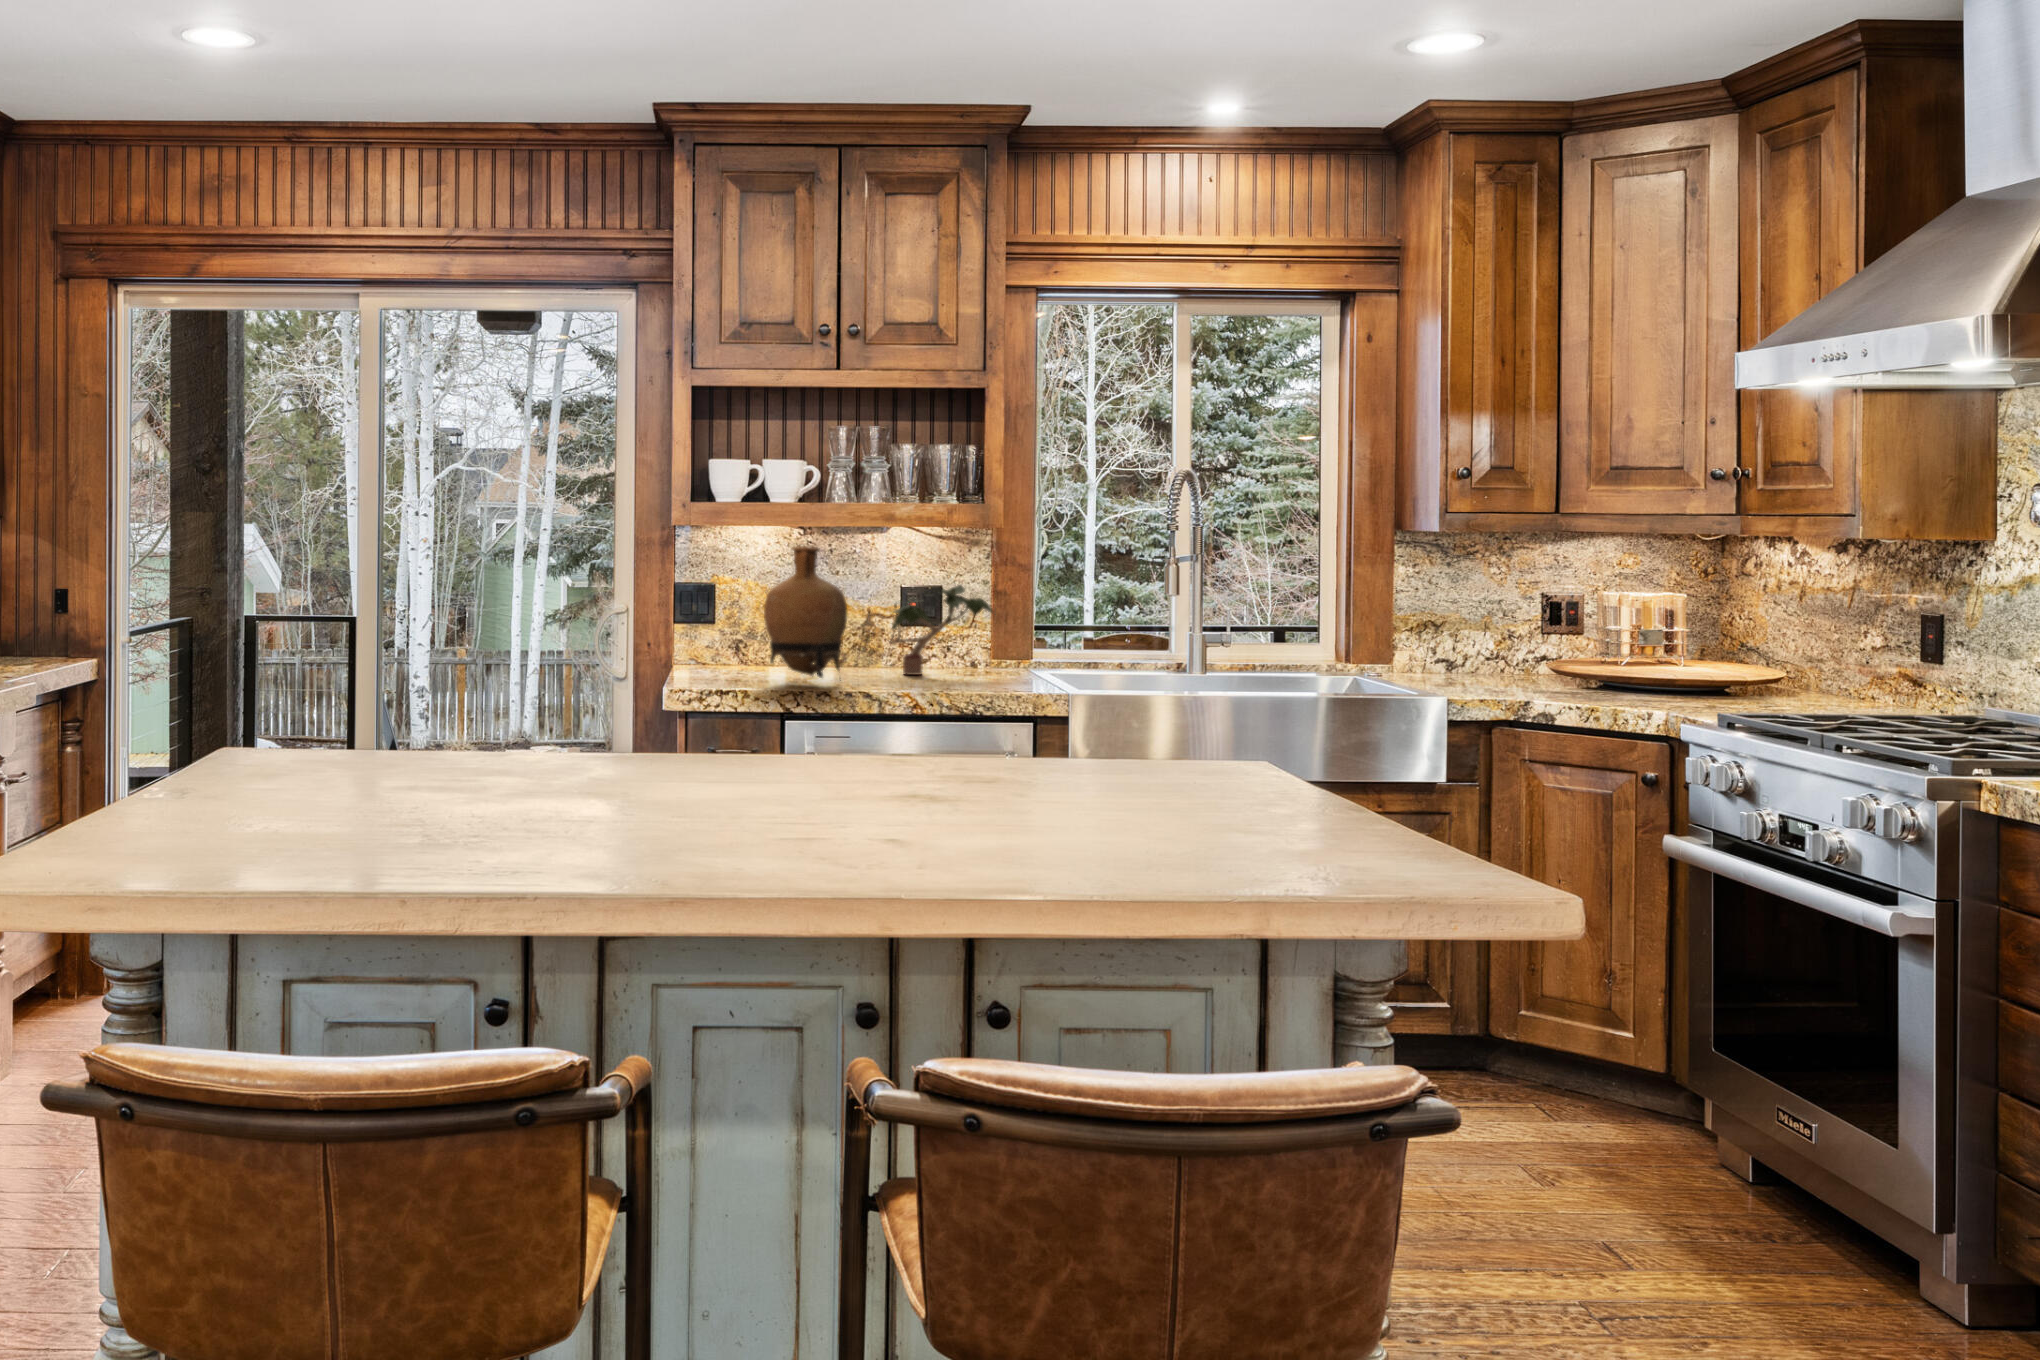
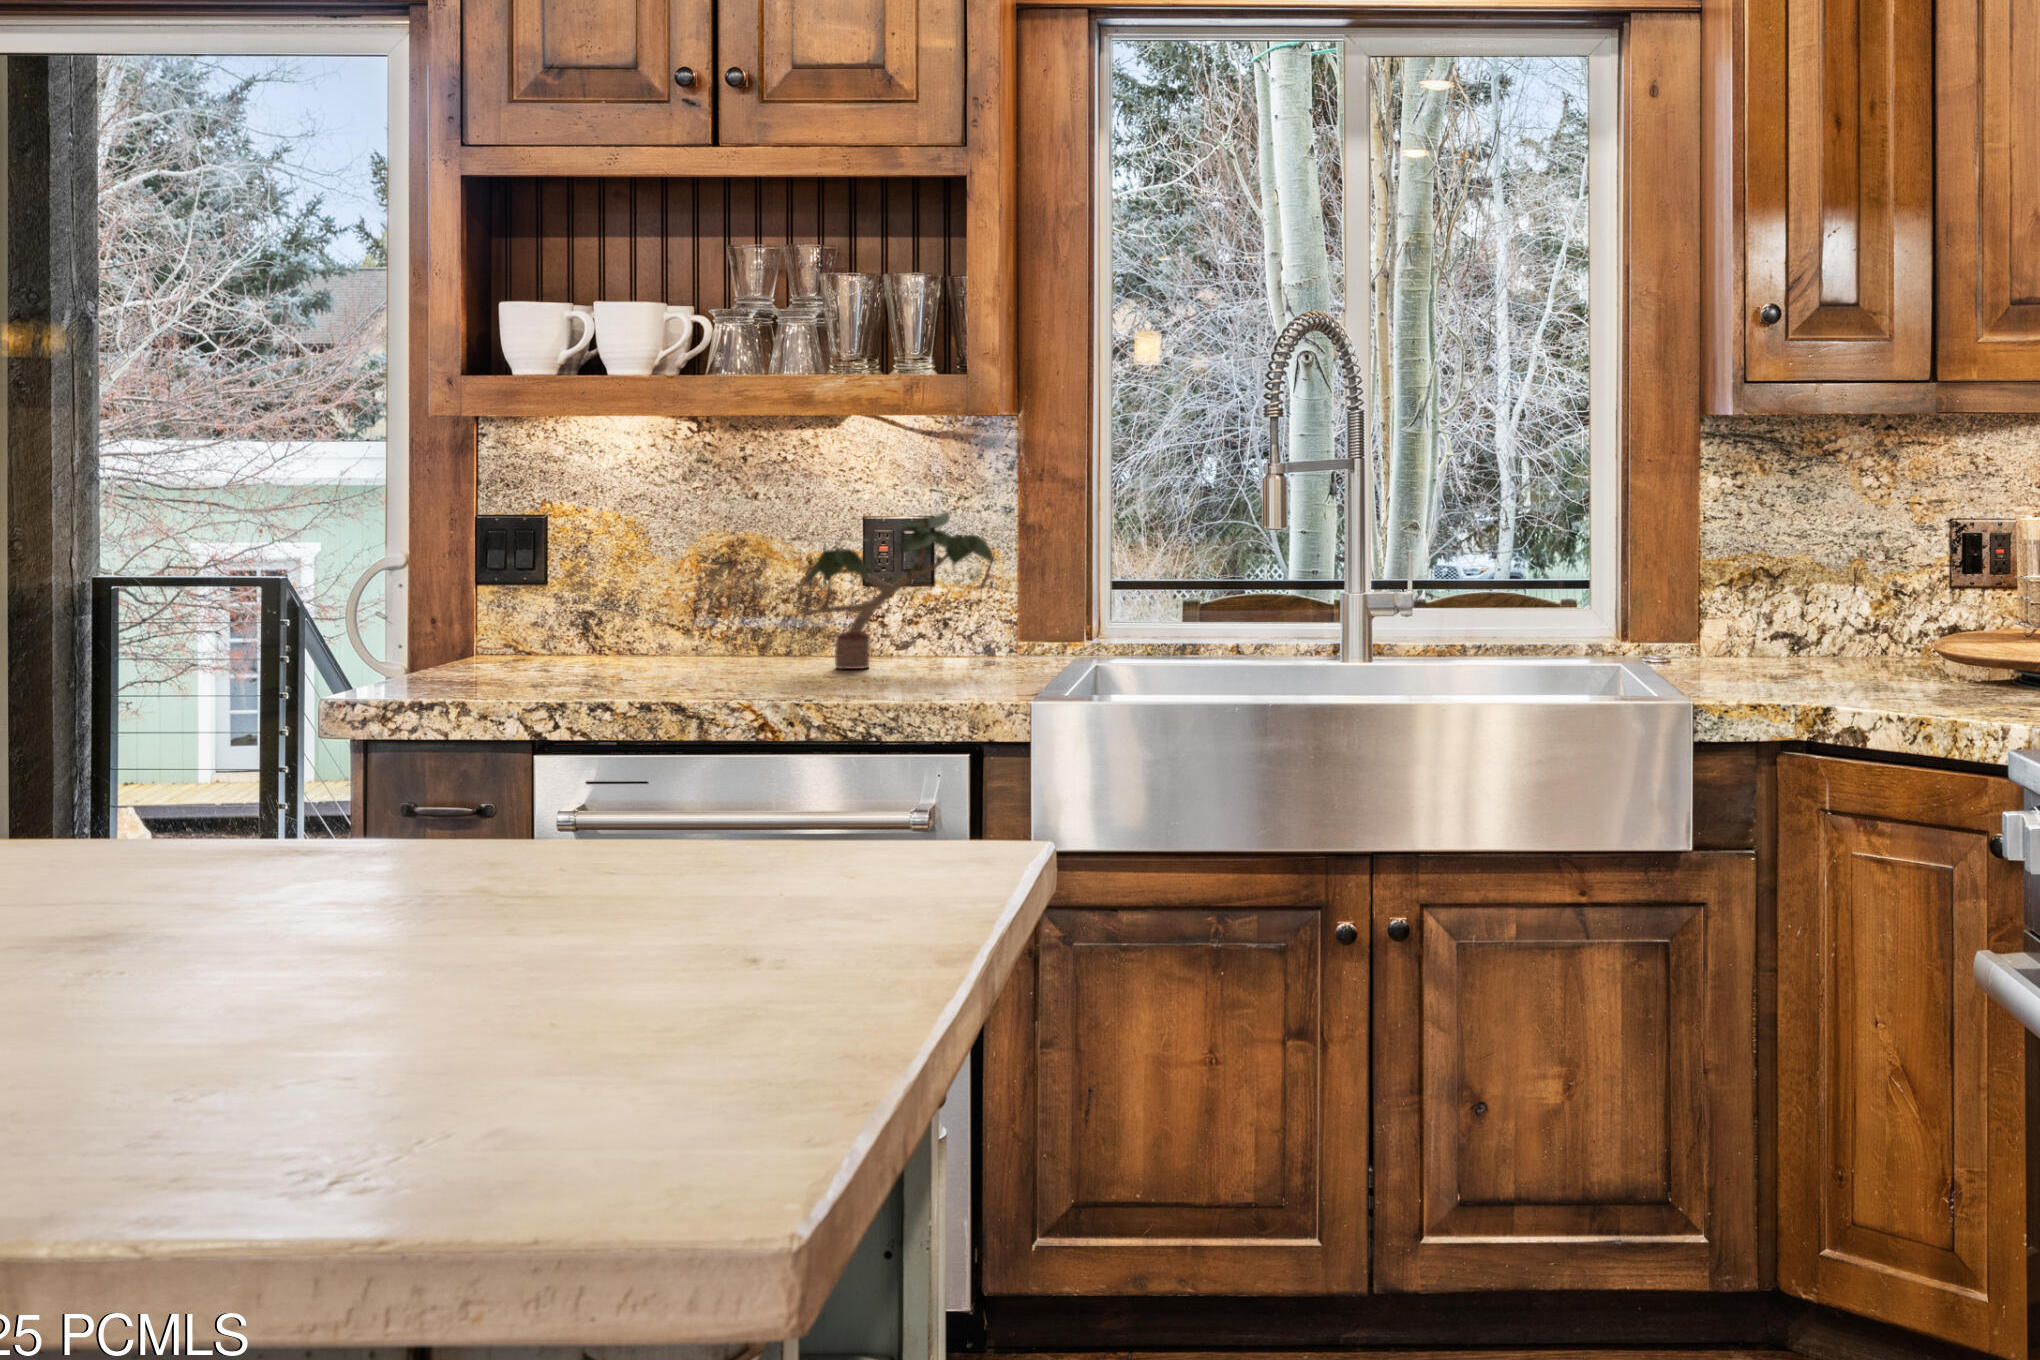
vase: present [764,546,847,681] -> none [541,442,692,685]

